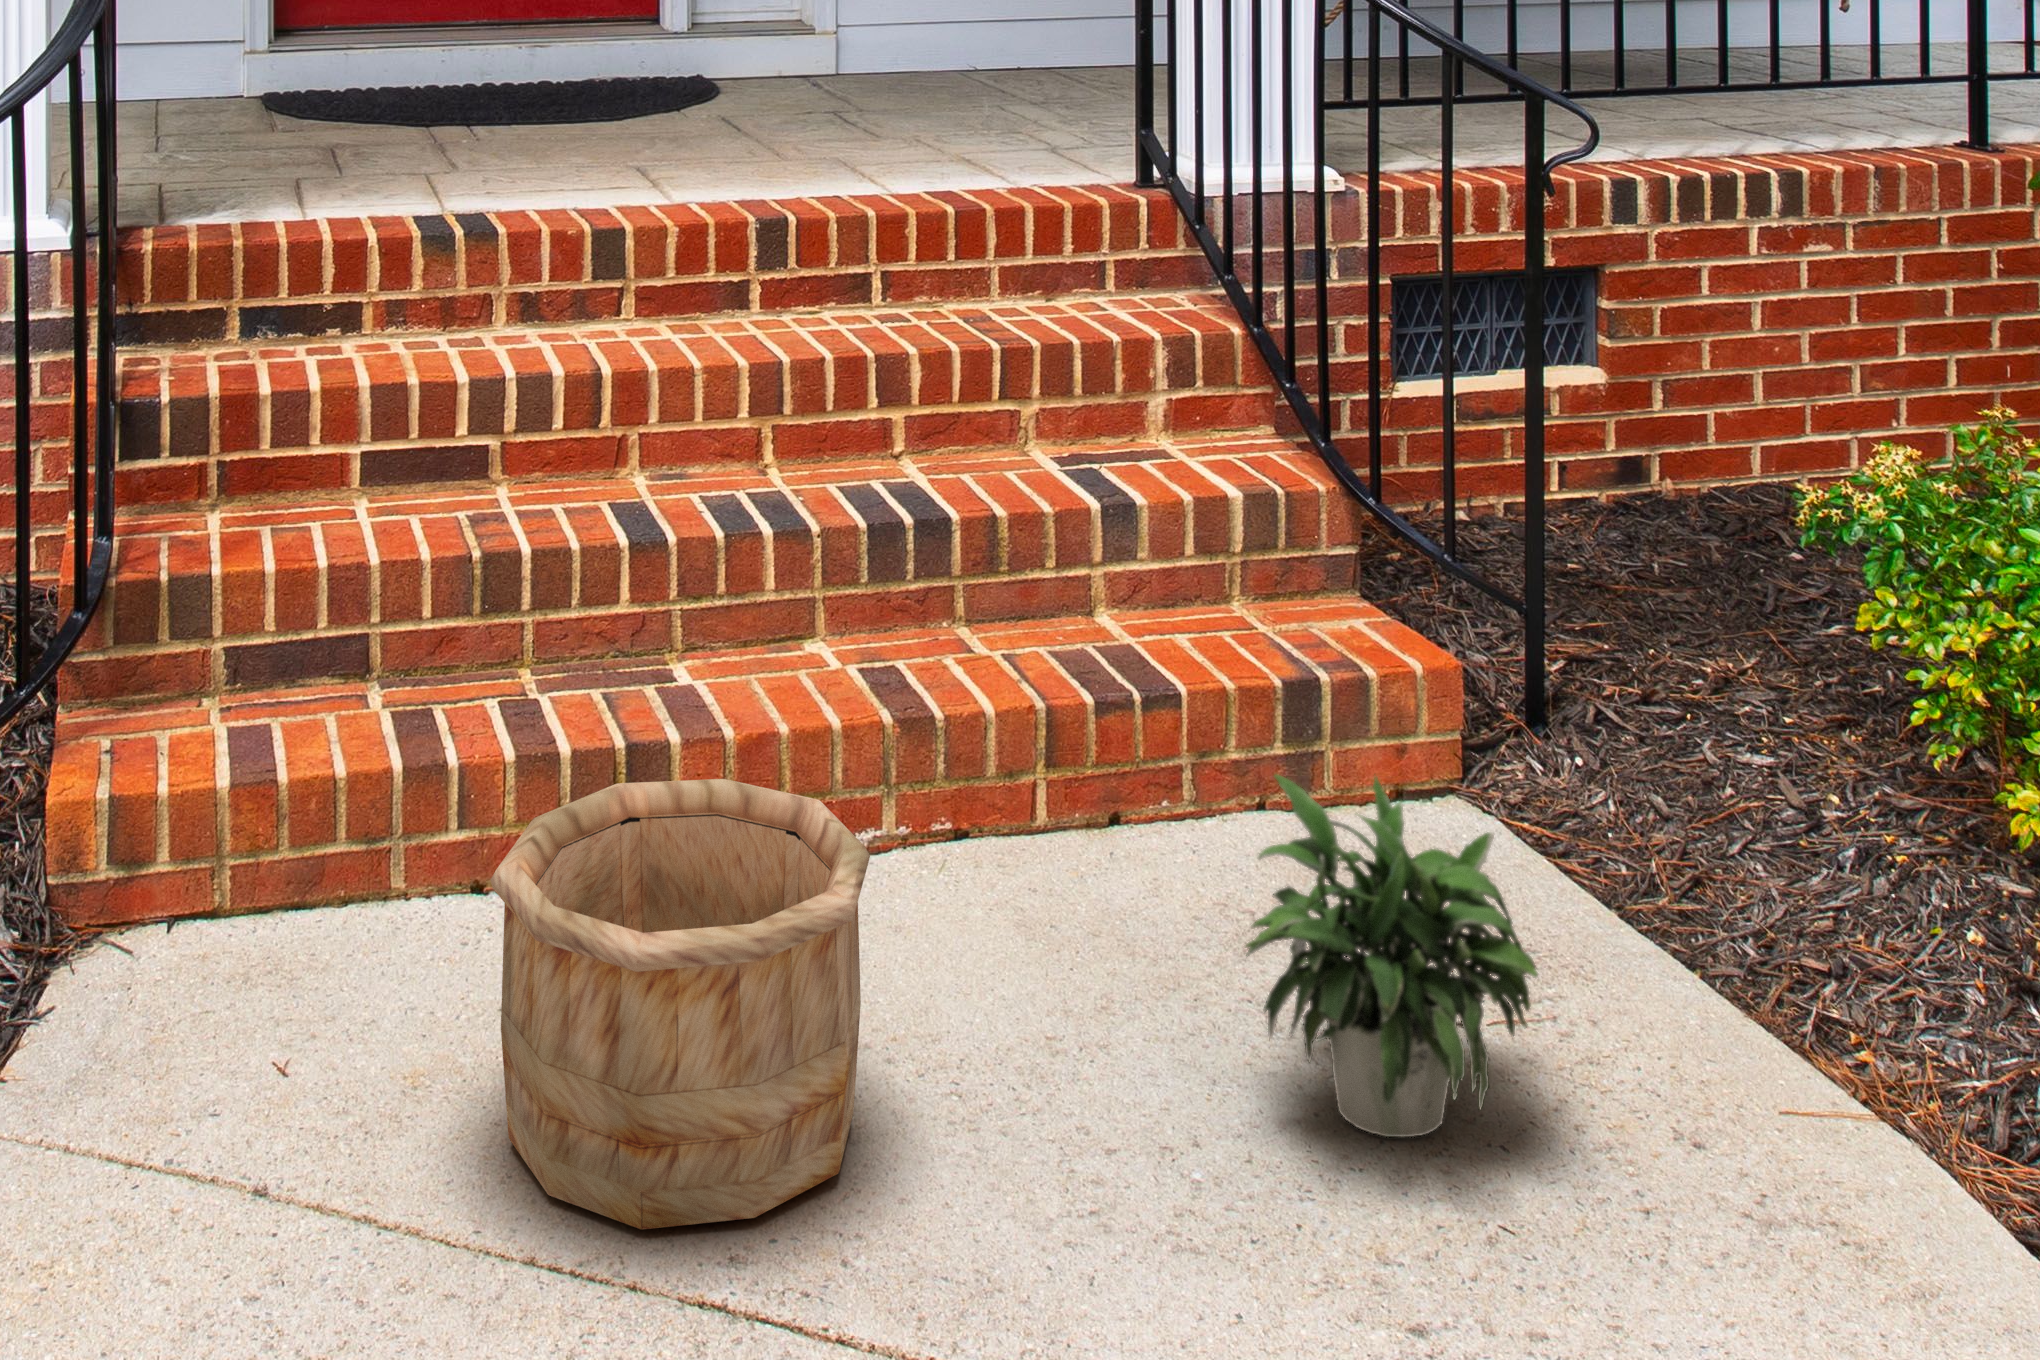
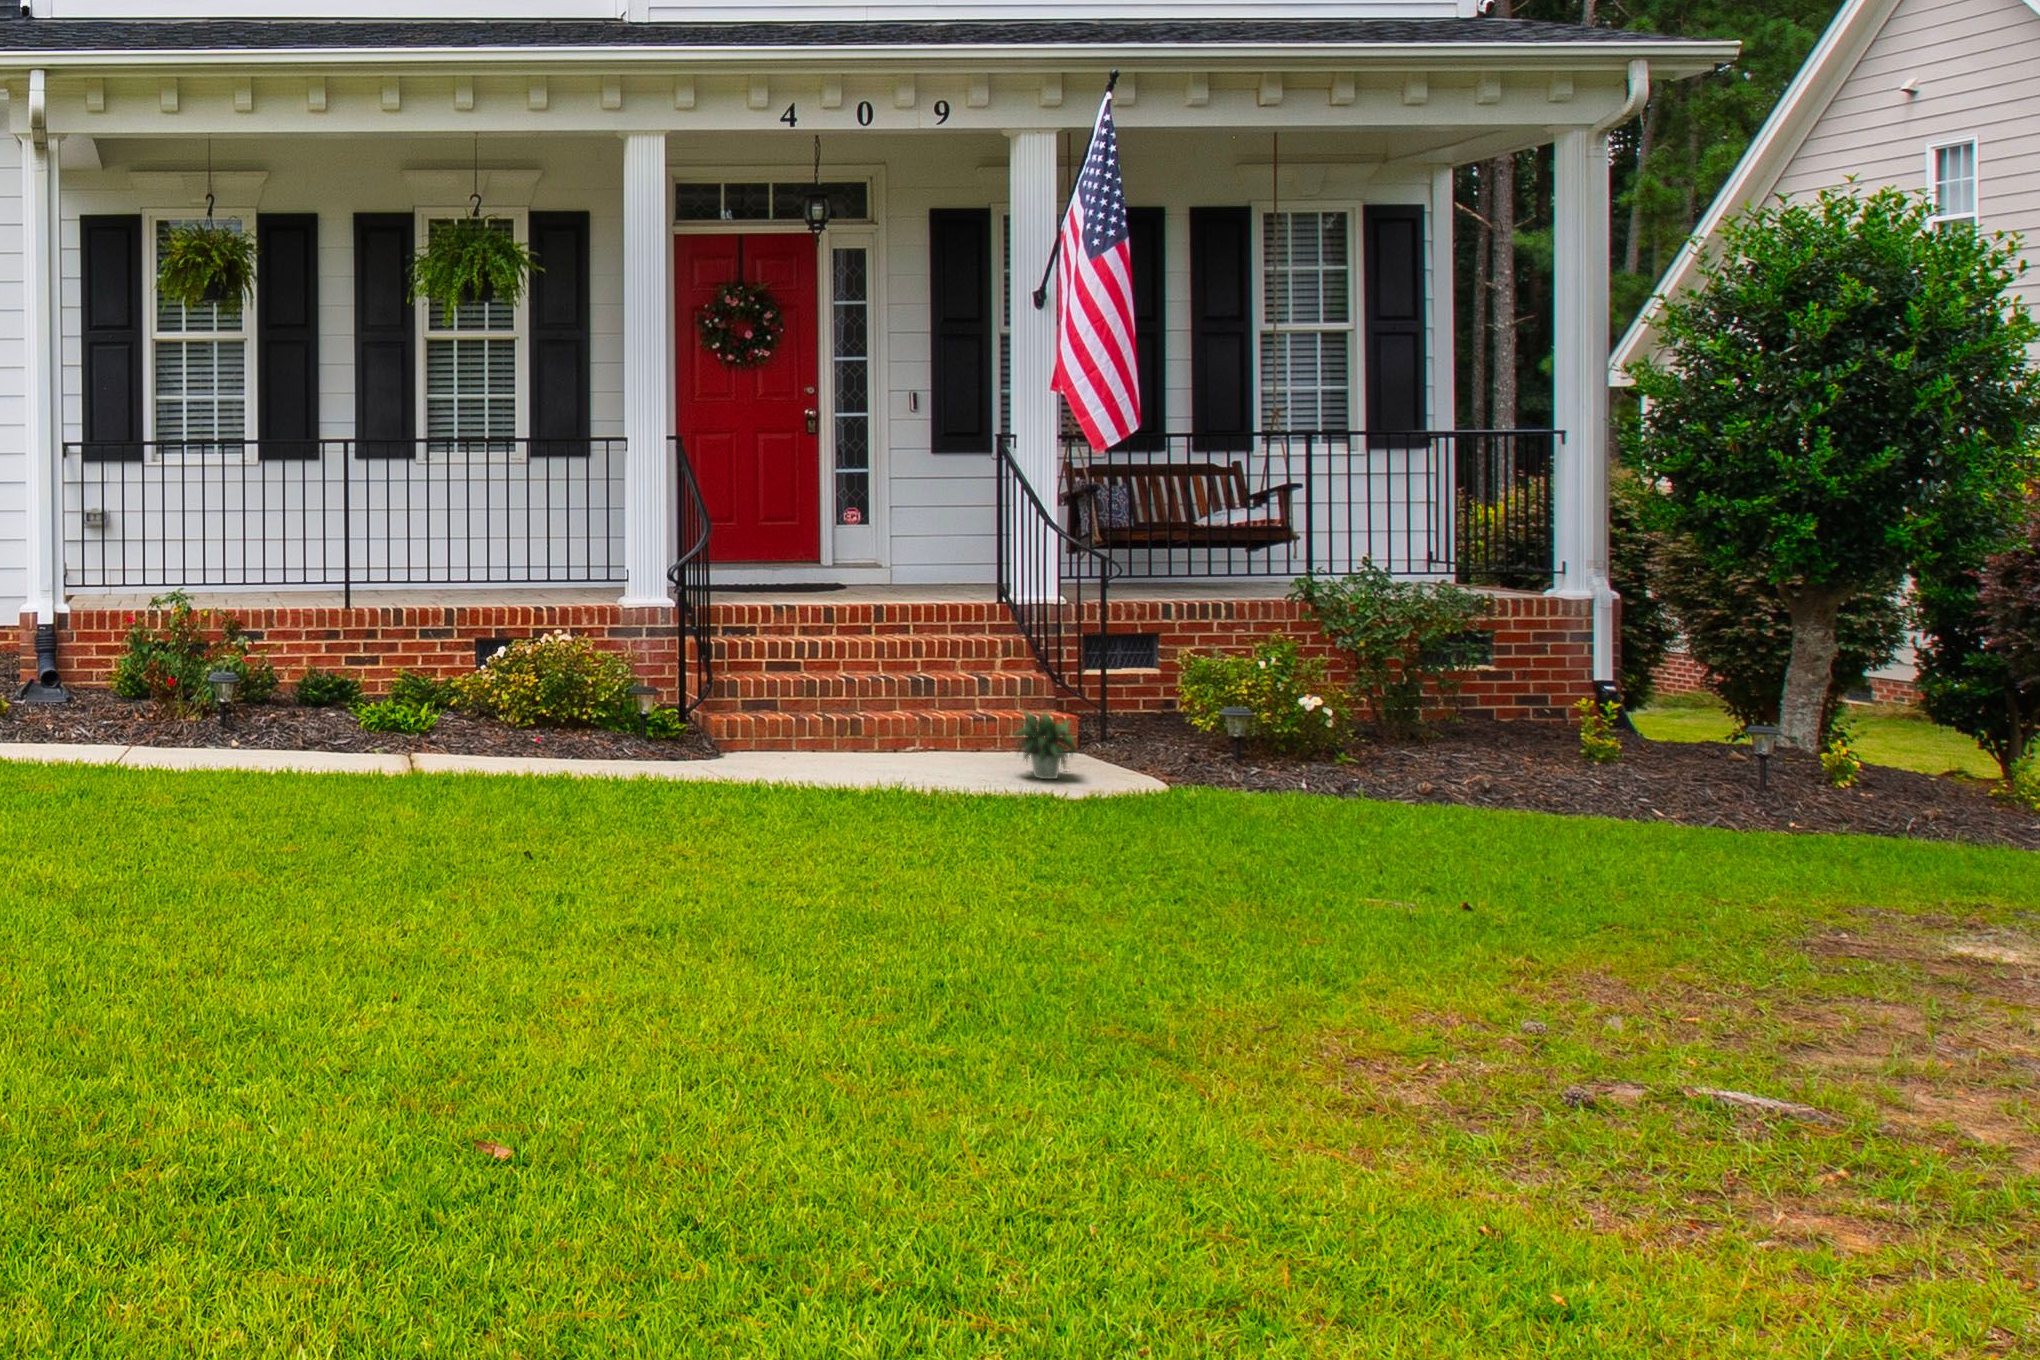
wooden bucket: present [491,779,870,1229] -> none [848,704,929,778]

